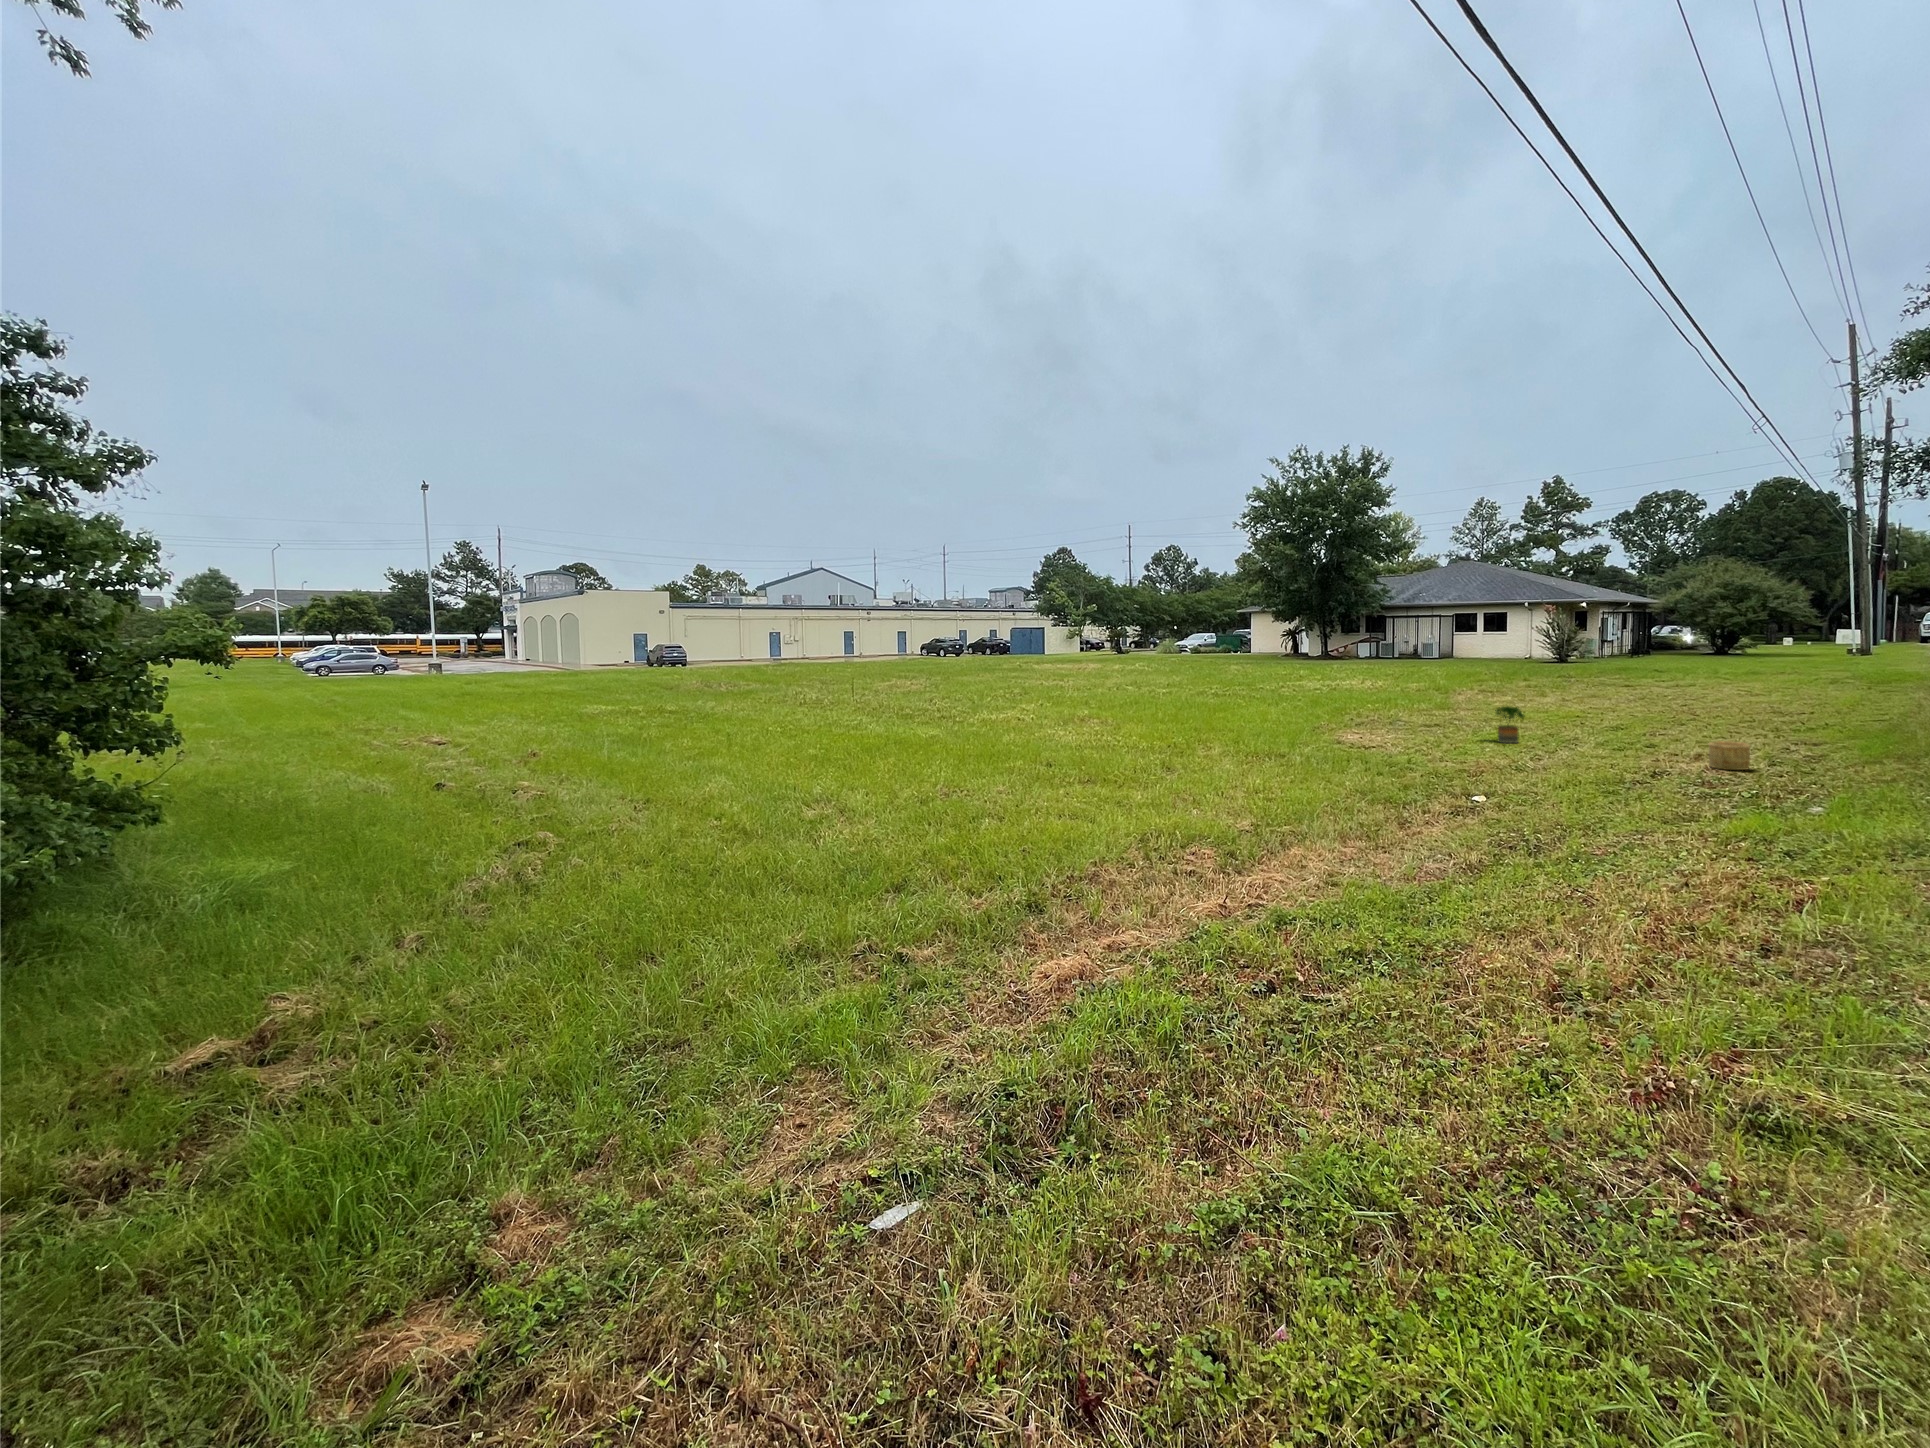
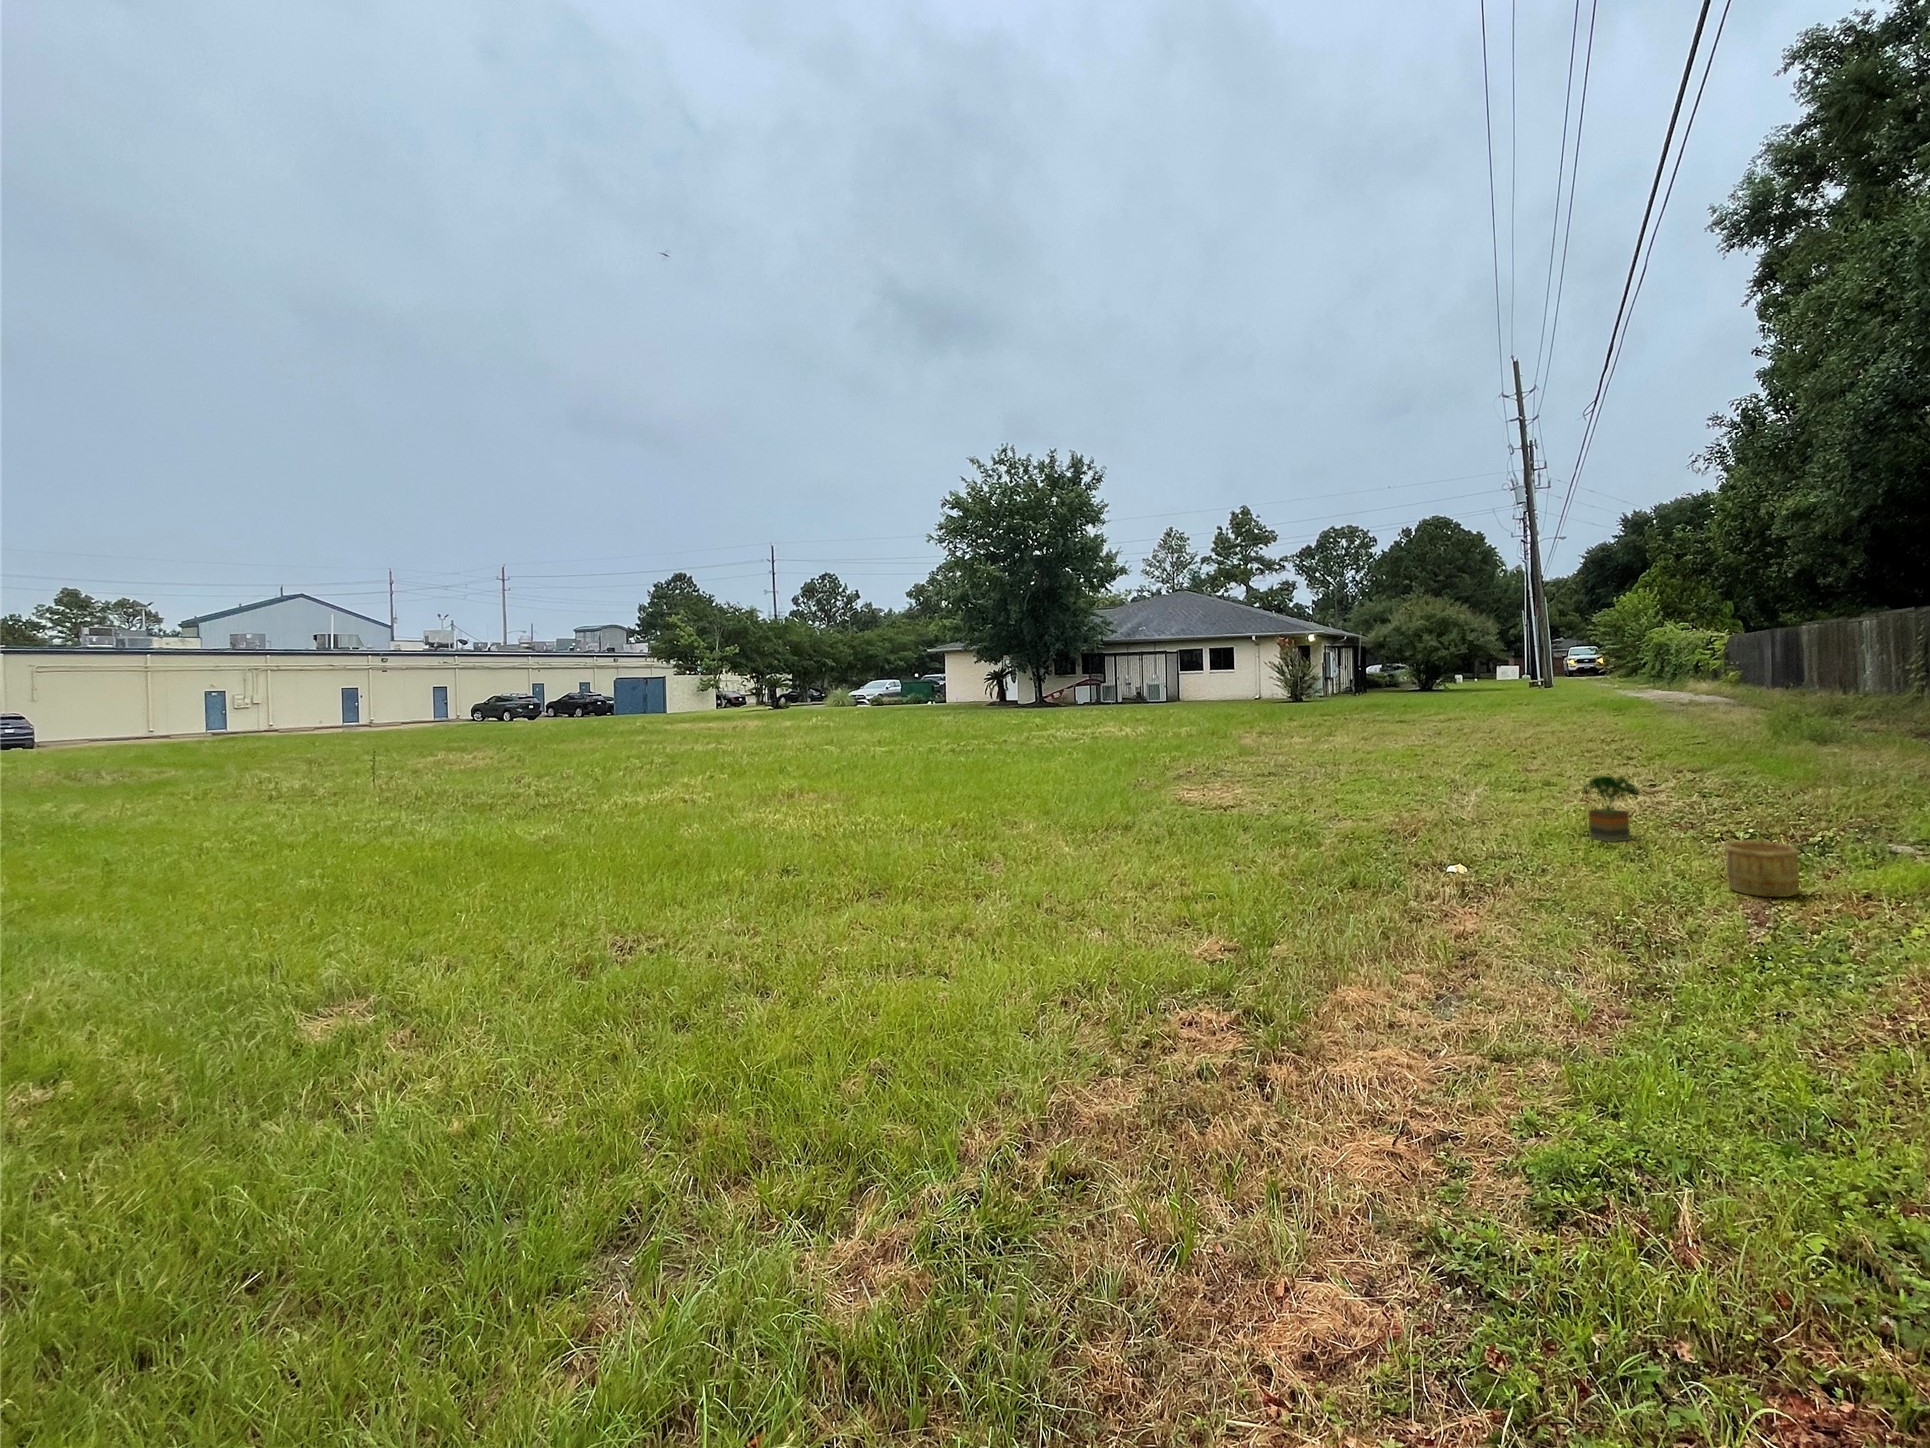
potted tree: present [1495,706,1525,743] -> present [1583,776,1639,842]

